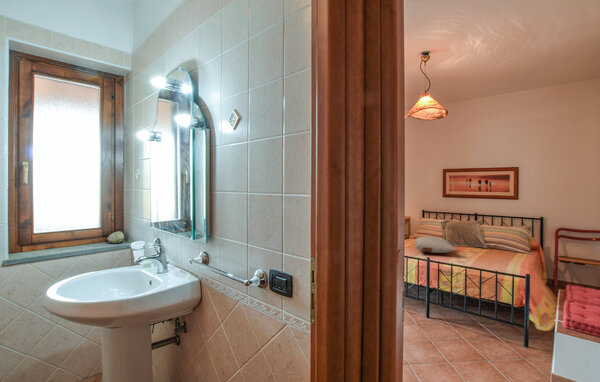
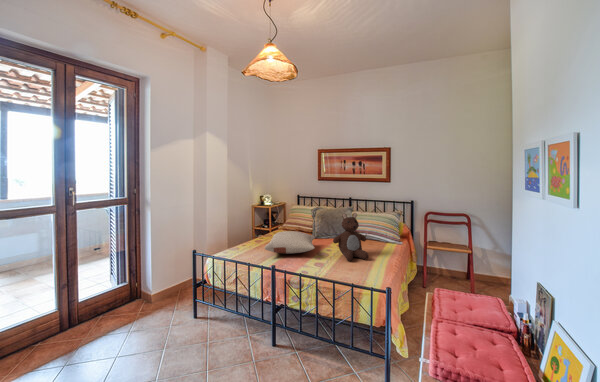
teddy bear: none [471,225,504,261] -> present [333,213,369,261]

